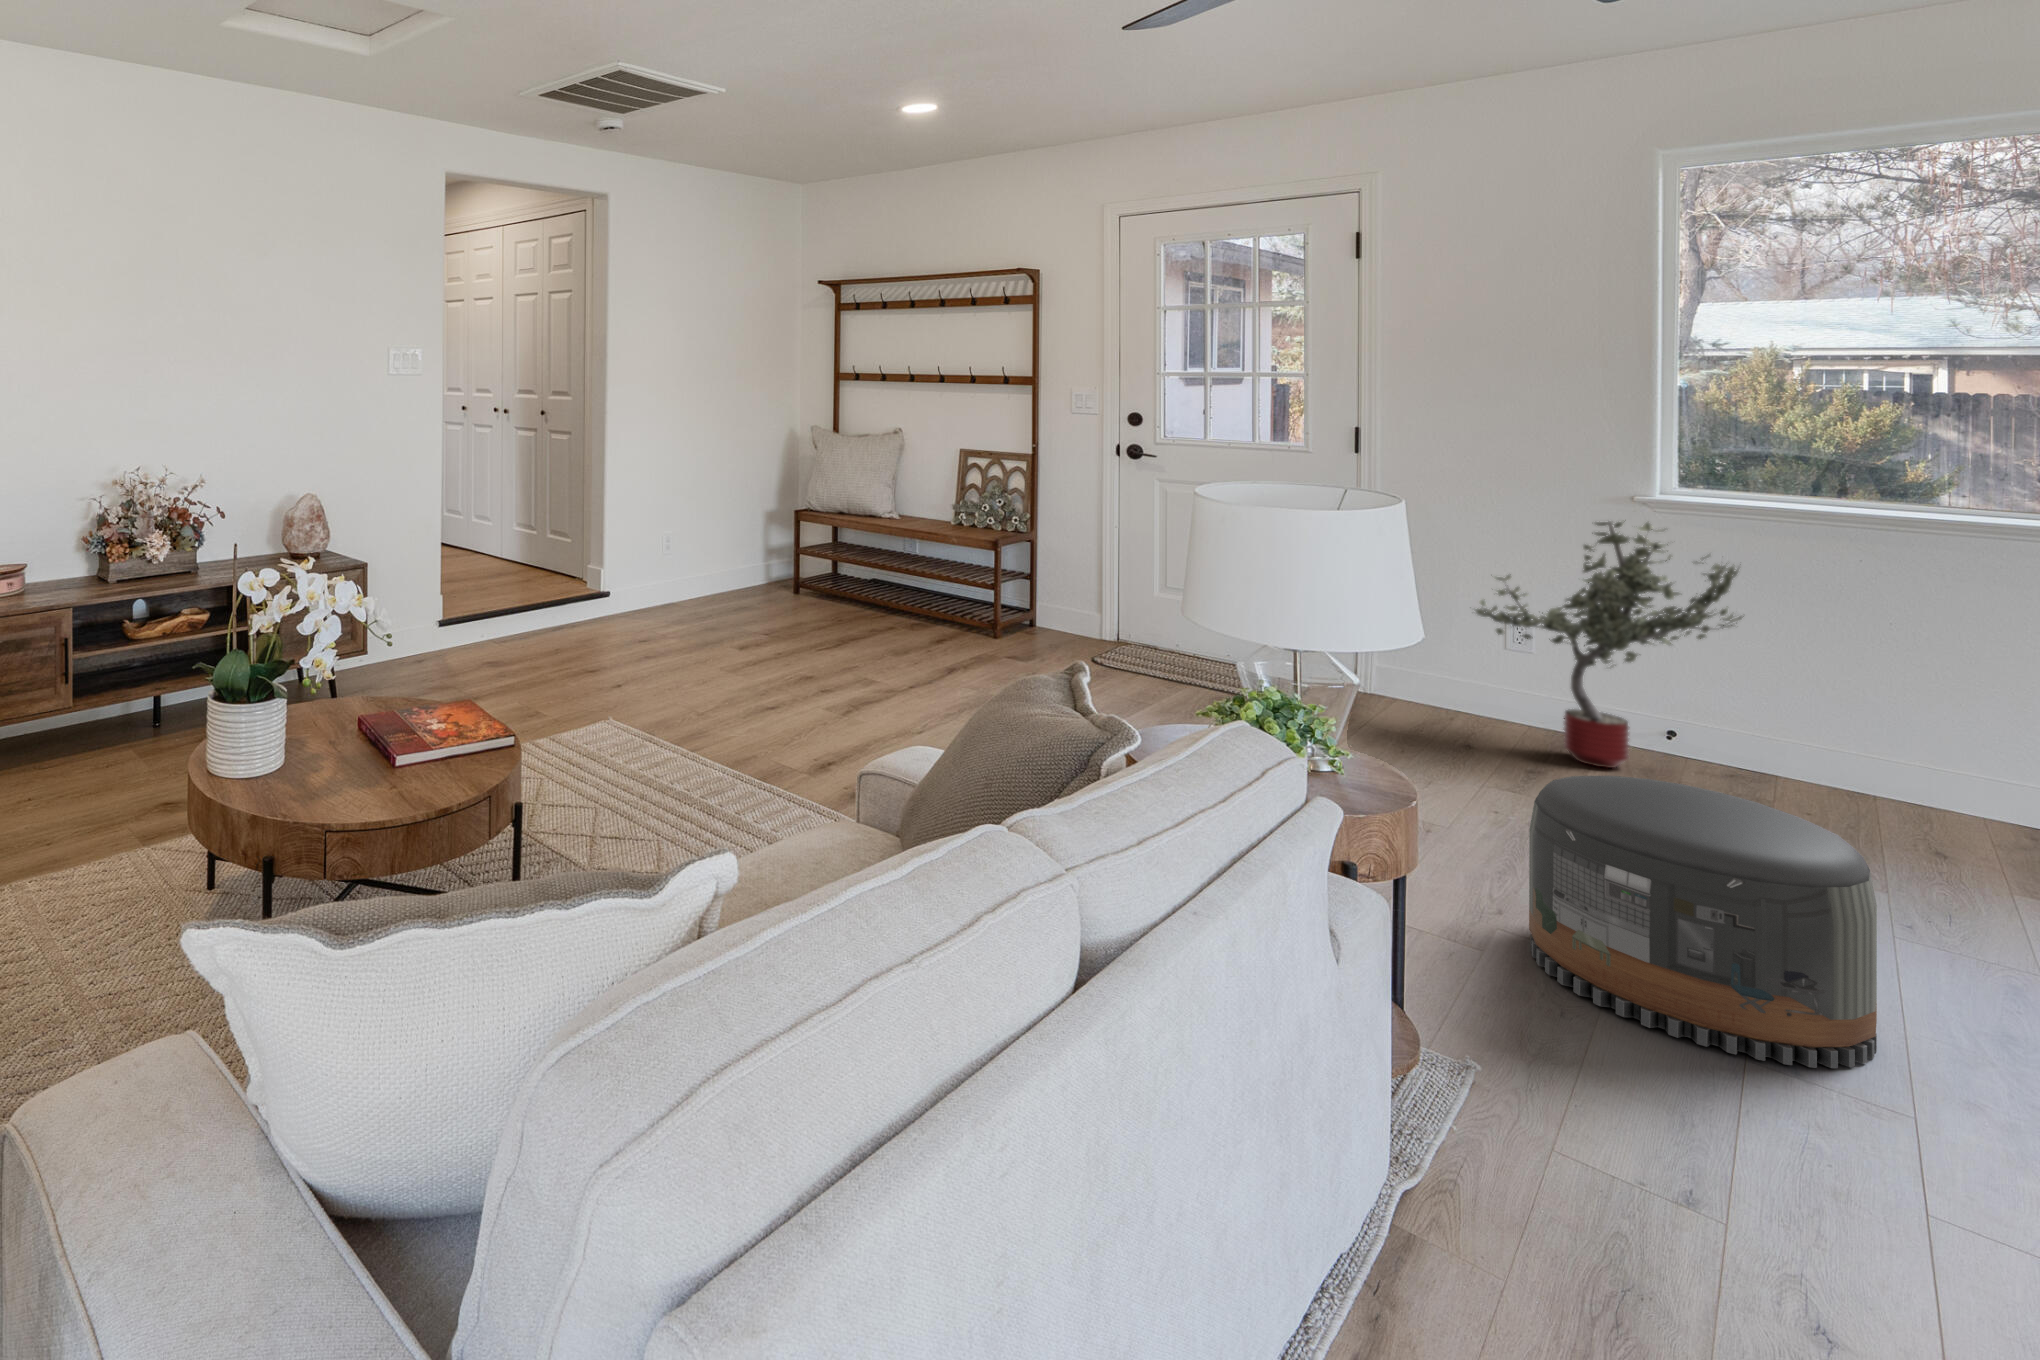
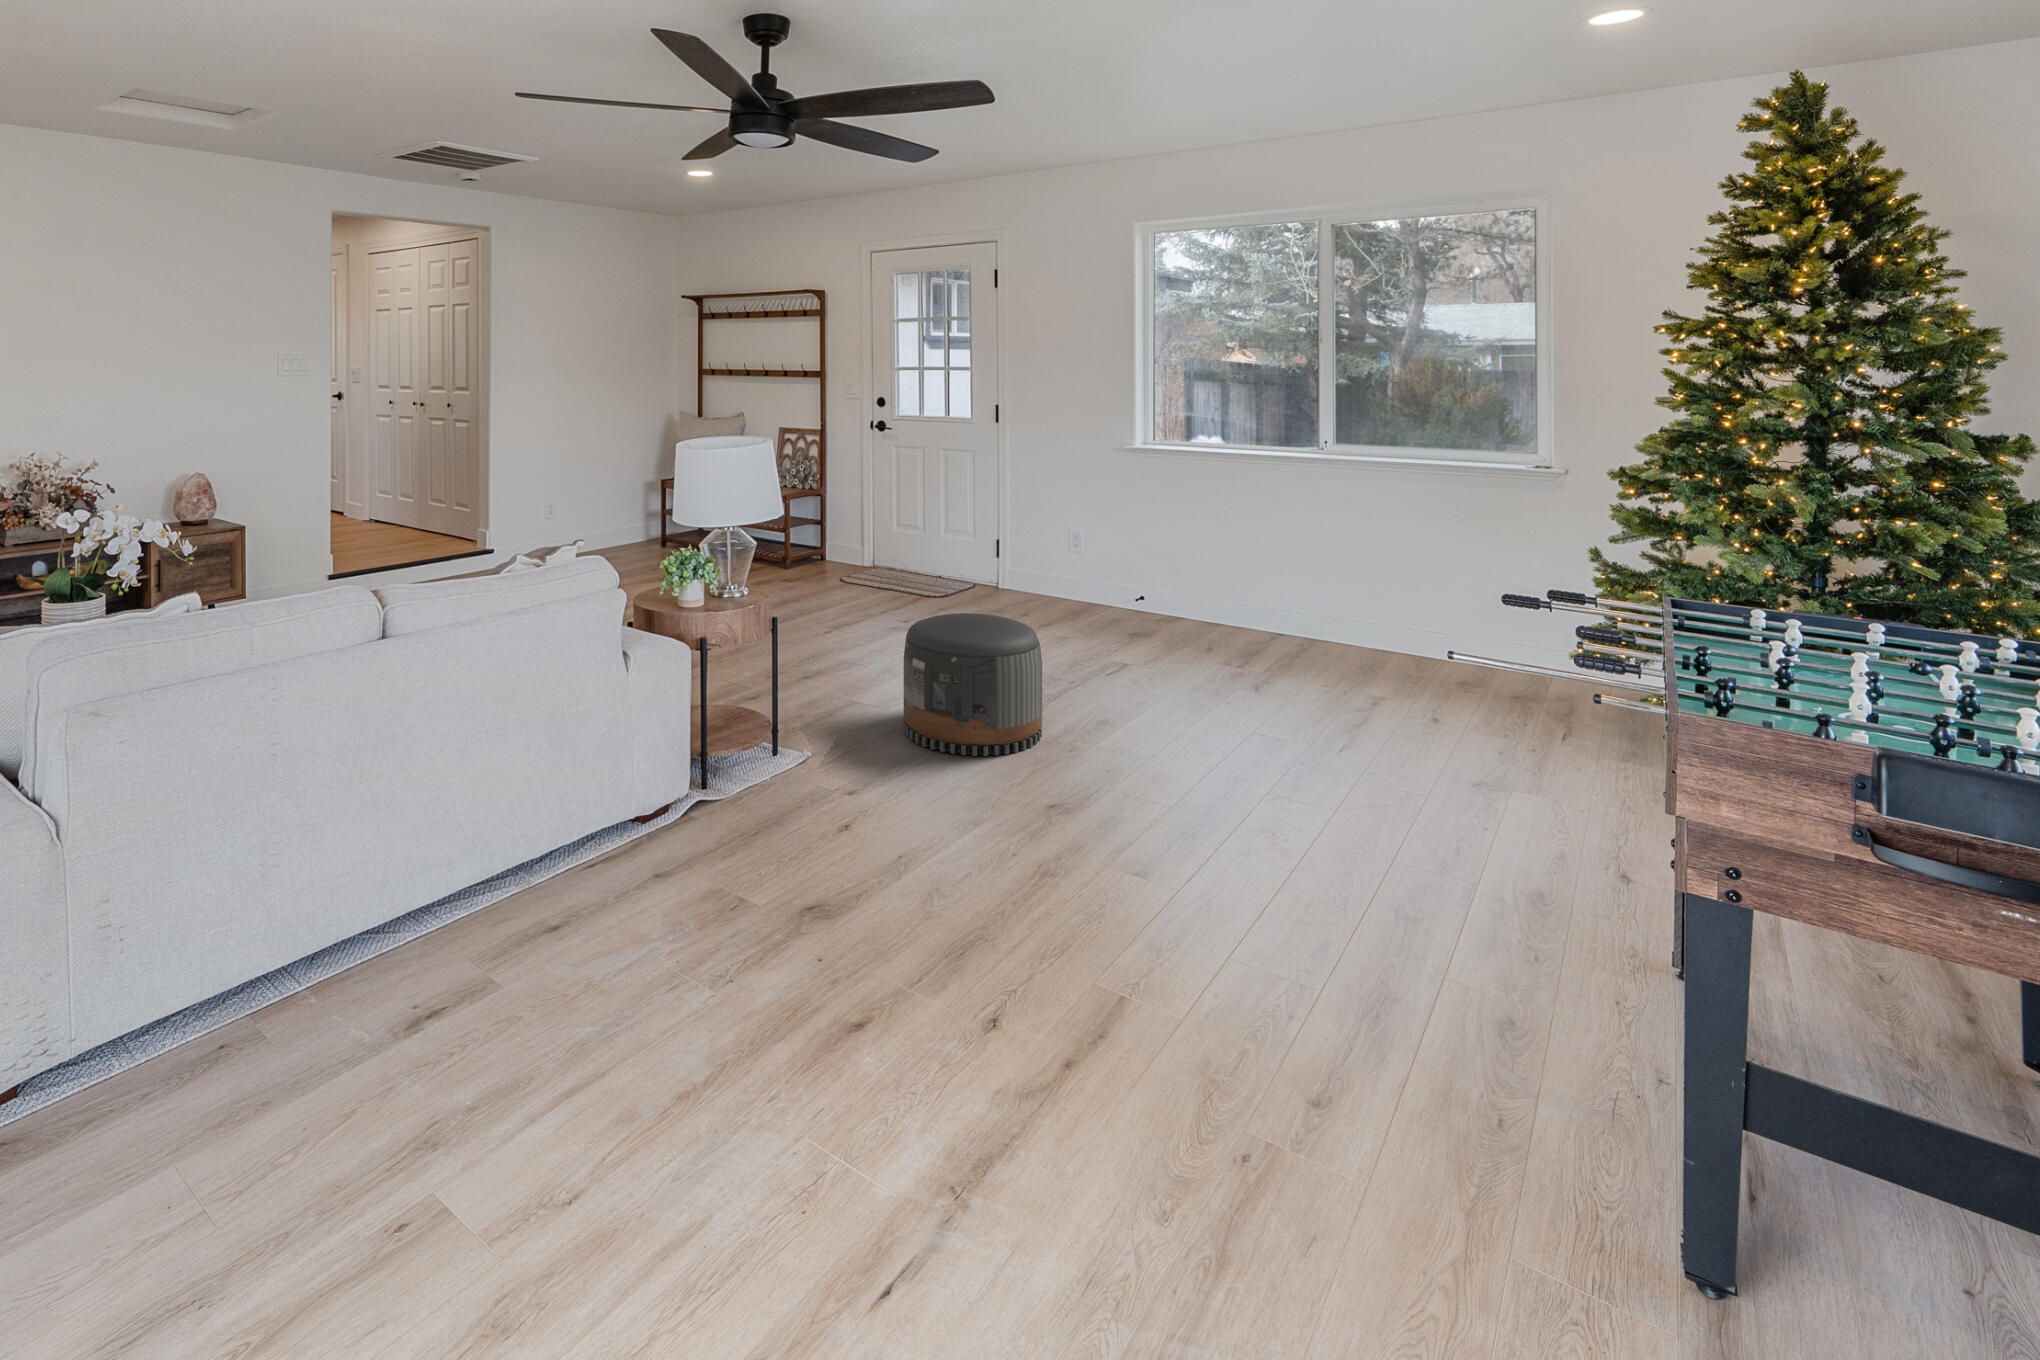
potted tree: present [1475,520,1744,768] -> none [1037,464,1154,628]

